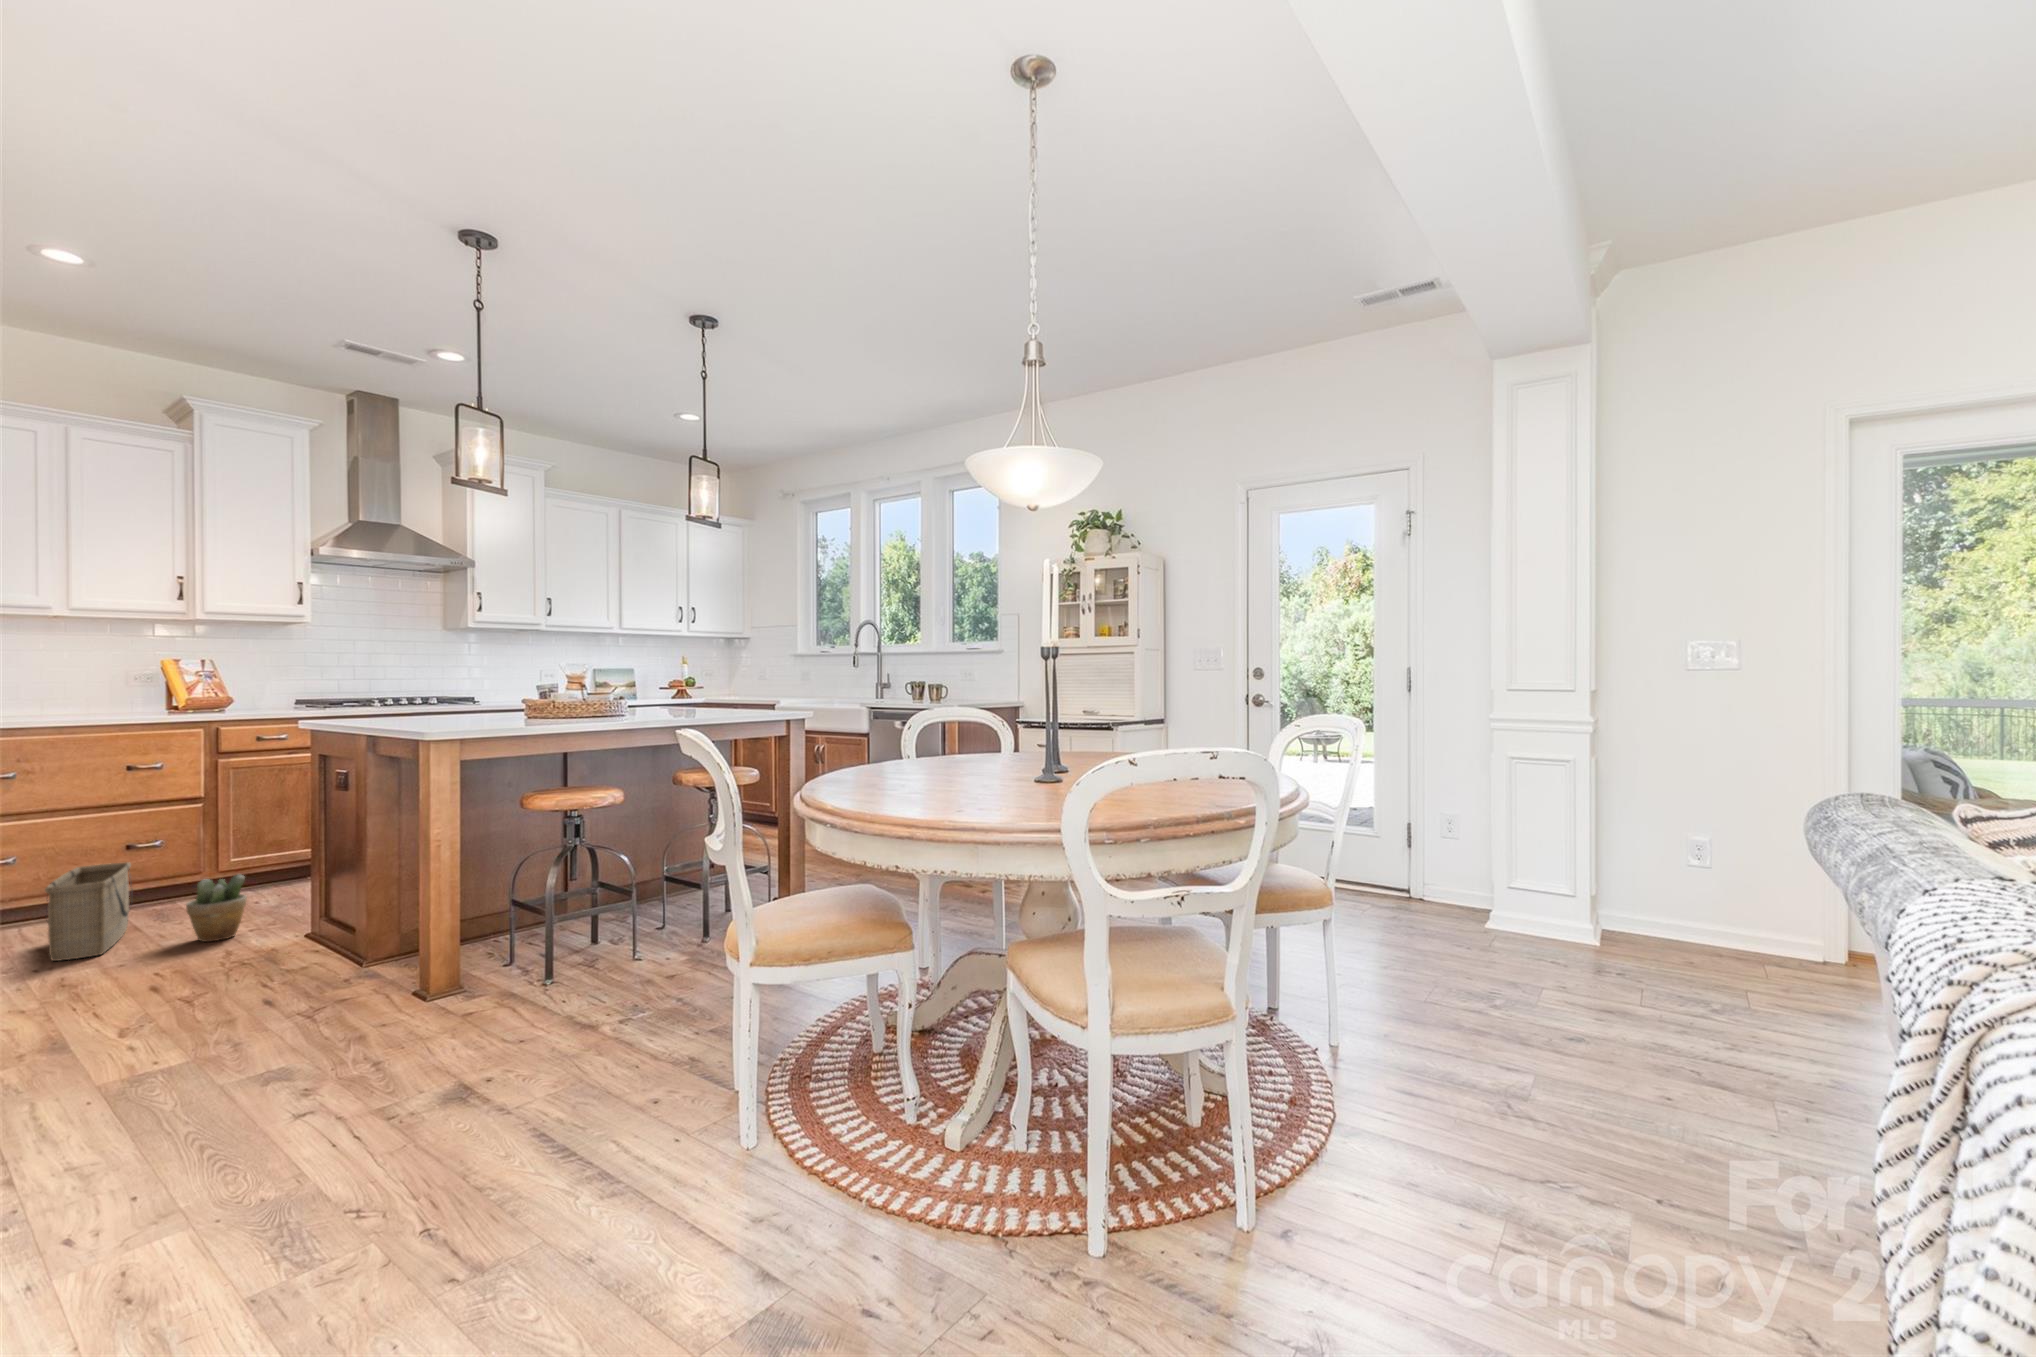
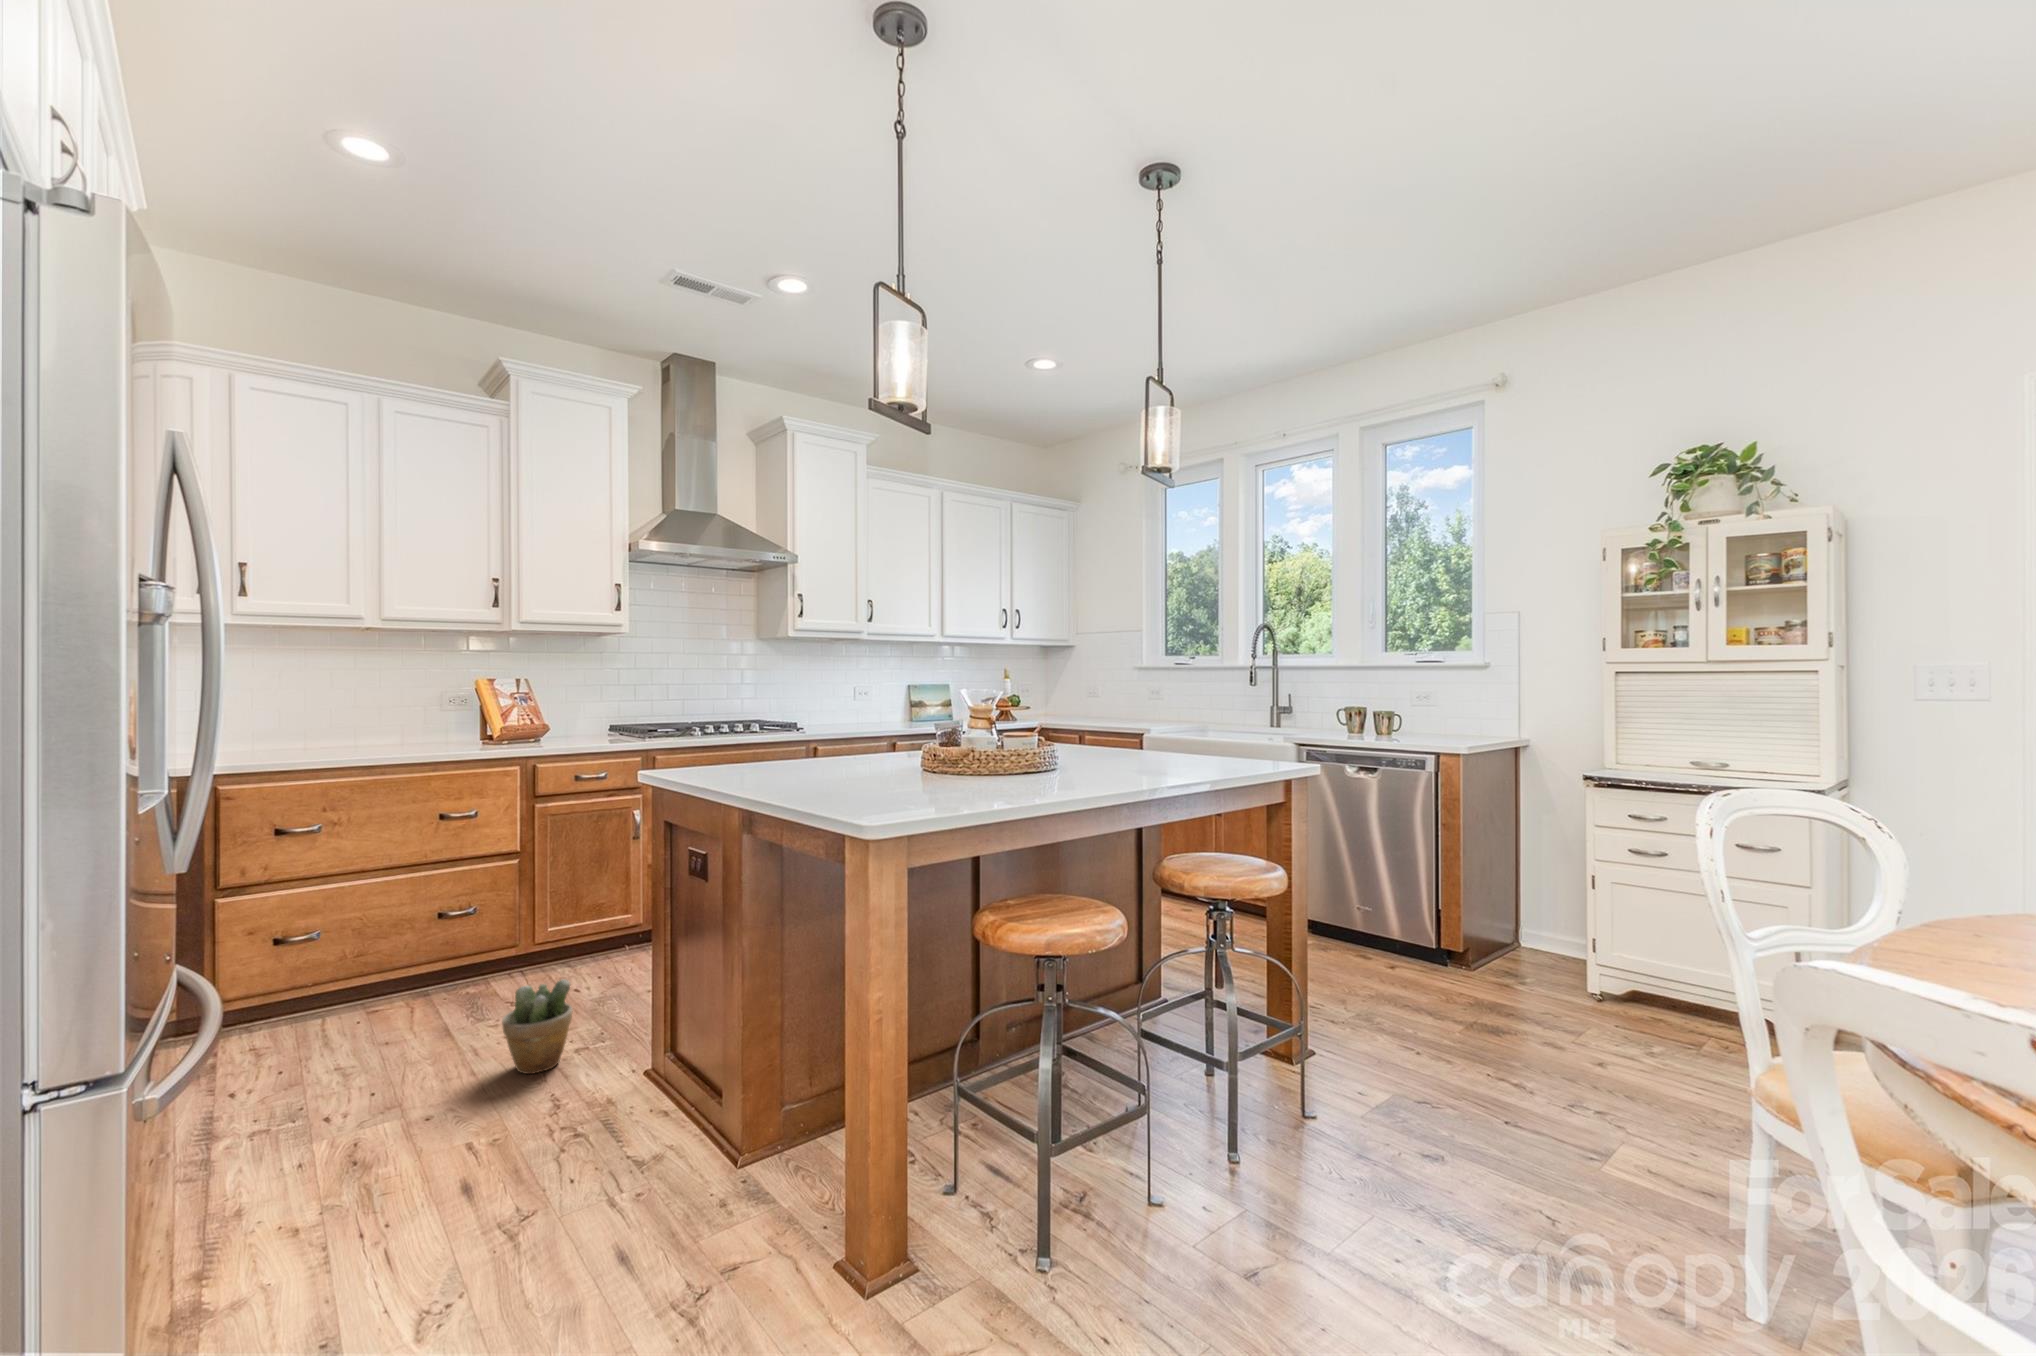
basket: present [45,862,131,961] -> none [338,949,443,1101]

